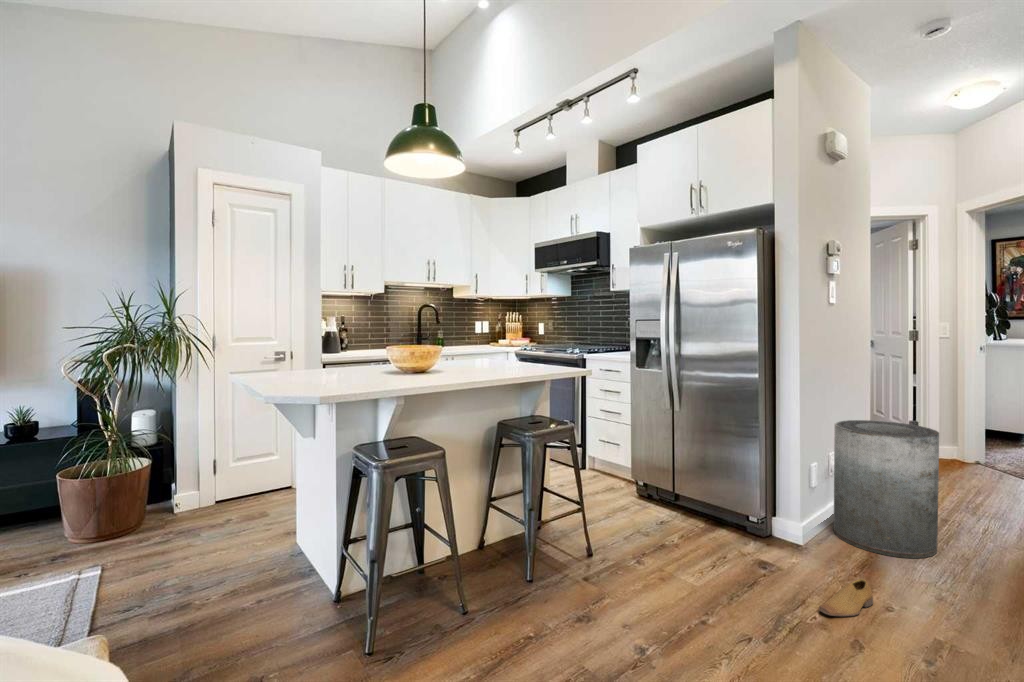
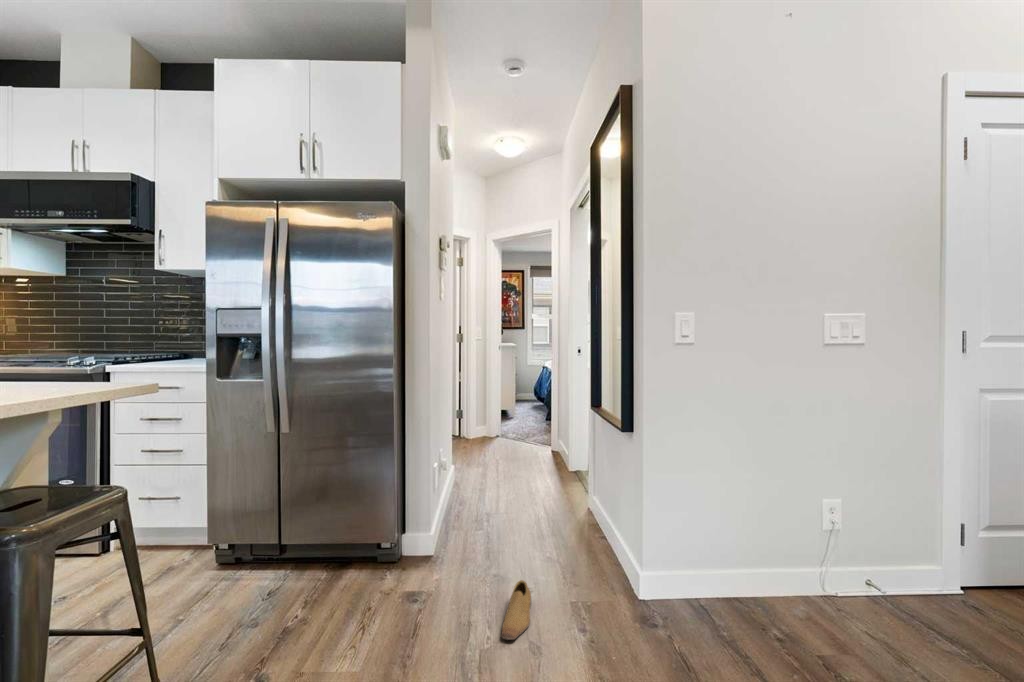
trash can: present [833,420,939,558] -> none [452,413,532,543]

